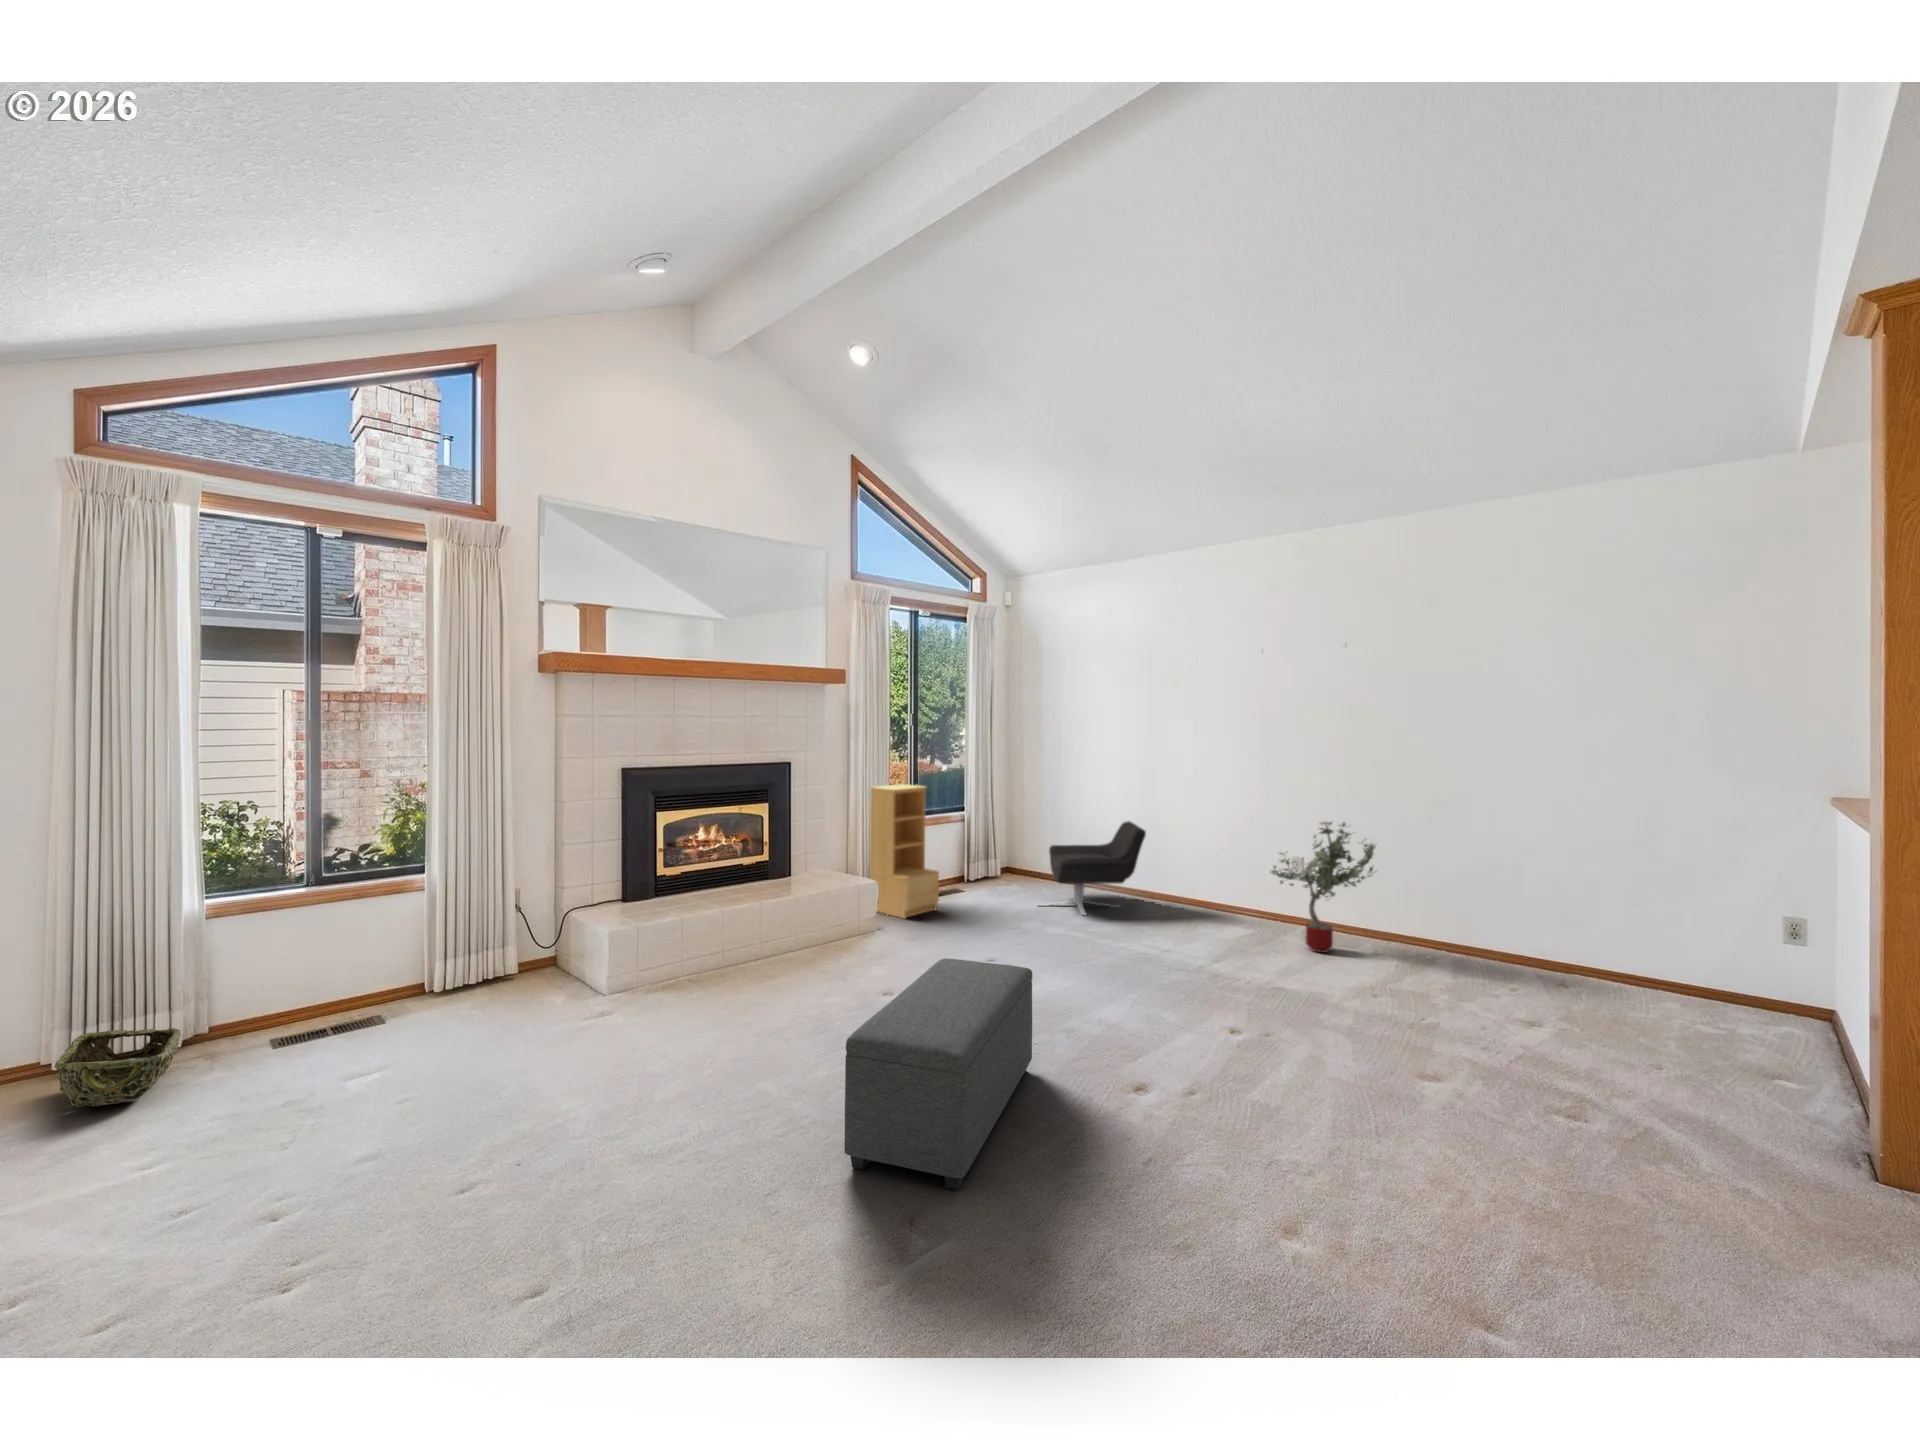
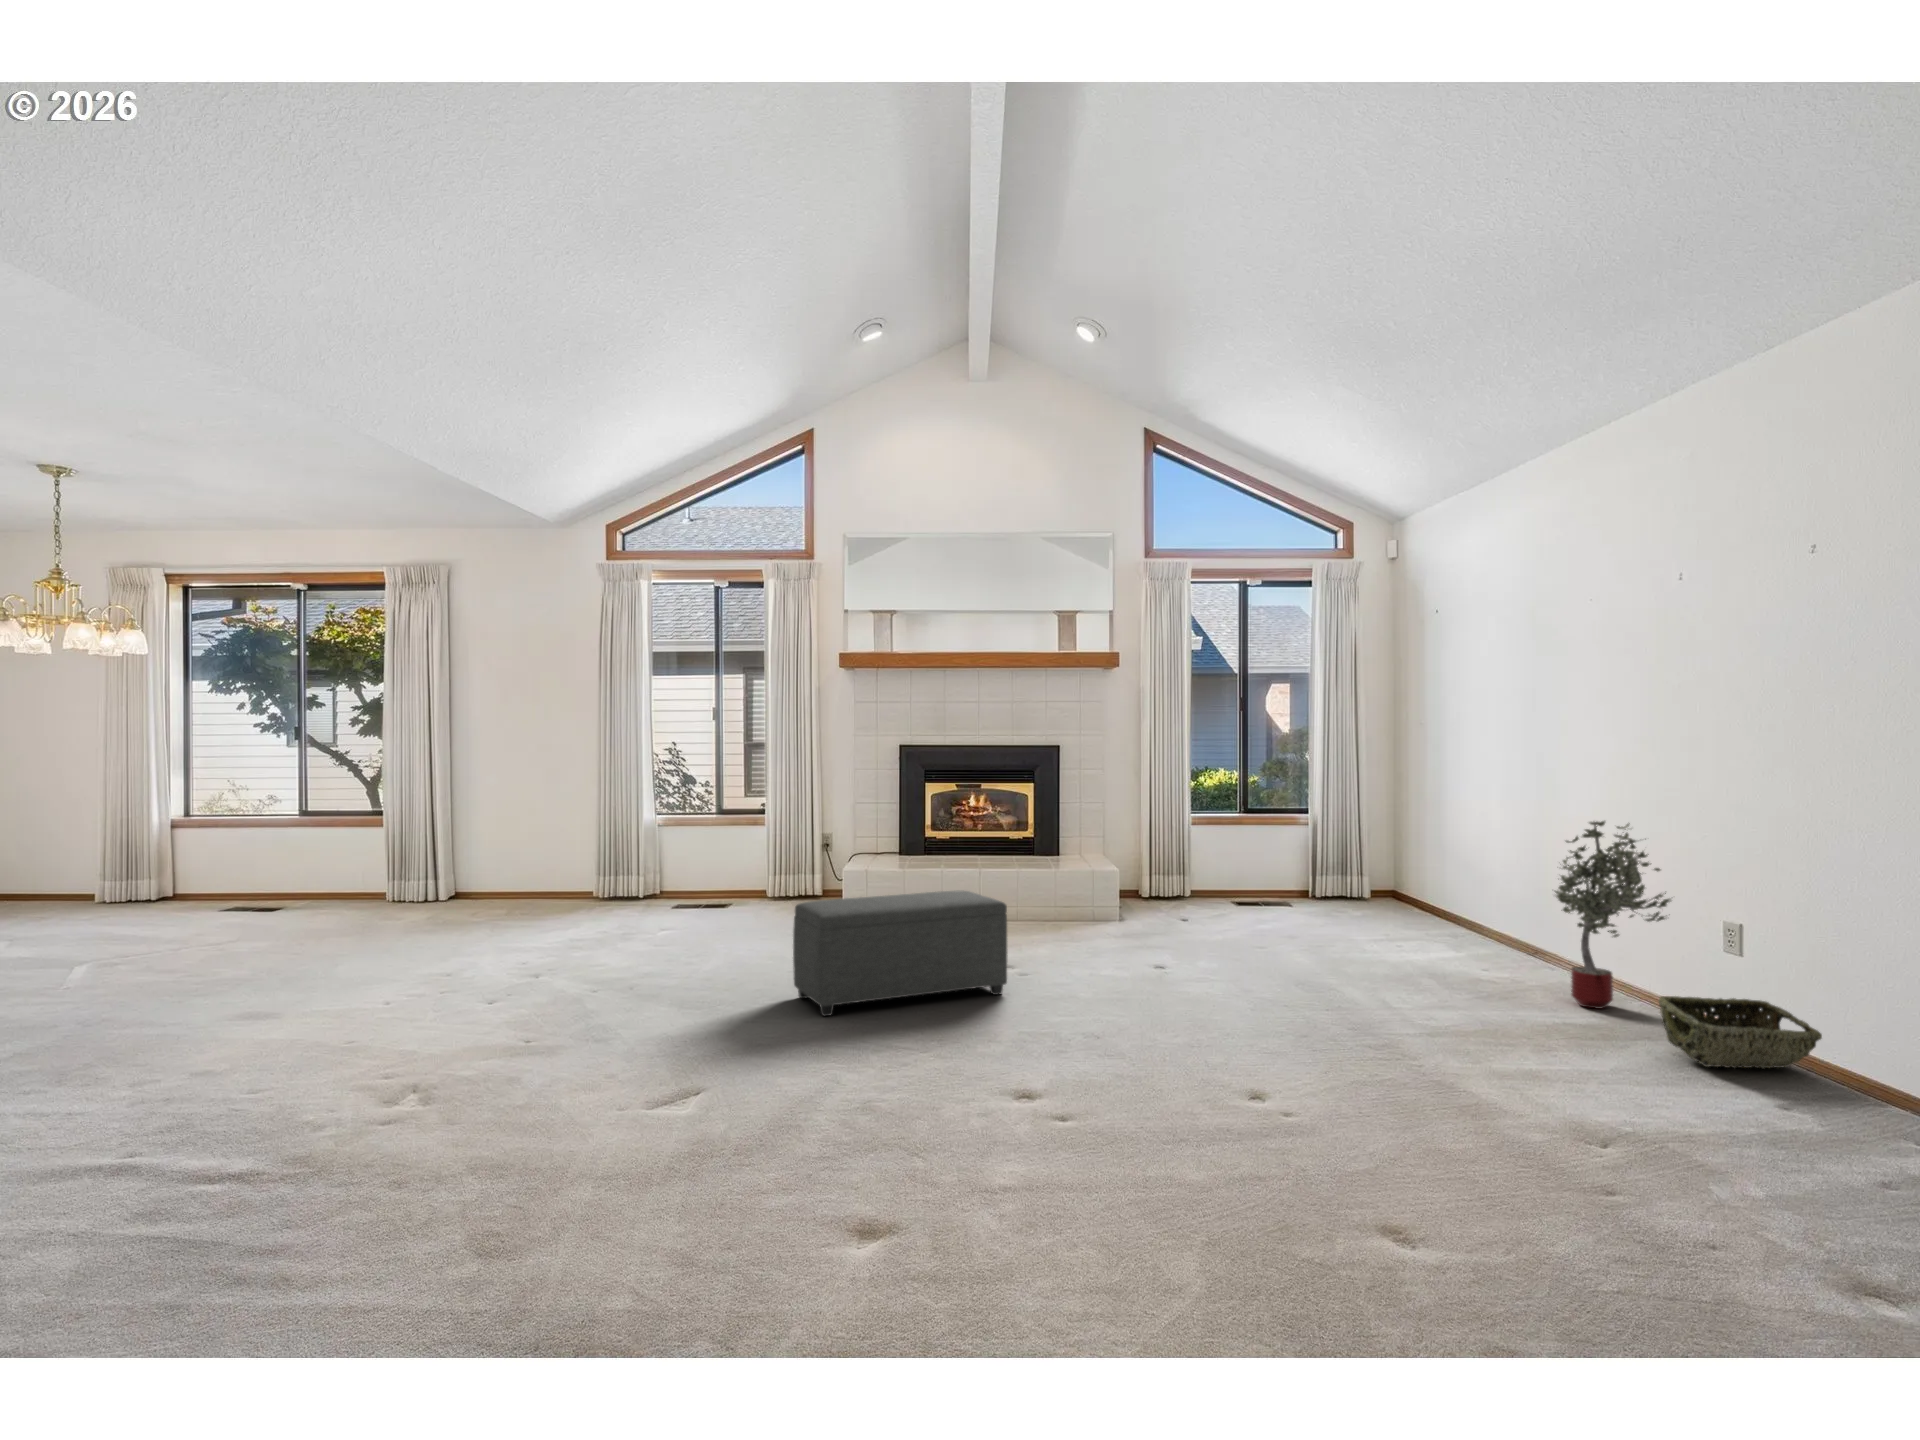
bookshelf: present [870,784,939,919] -> none [1153,773,1217,913]
lounge chair: present [1038,821,1146,915] -> none [1333,829,1482,938]
woven basket: present [55,1028,181,1107] -> present [1659,996,1822,1068]

